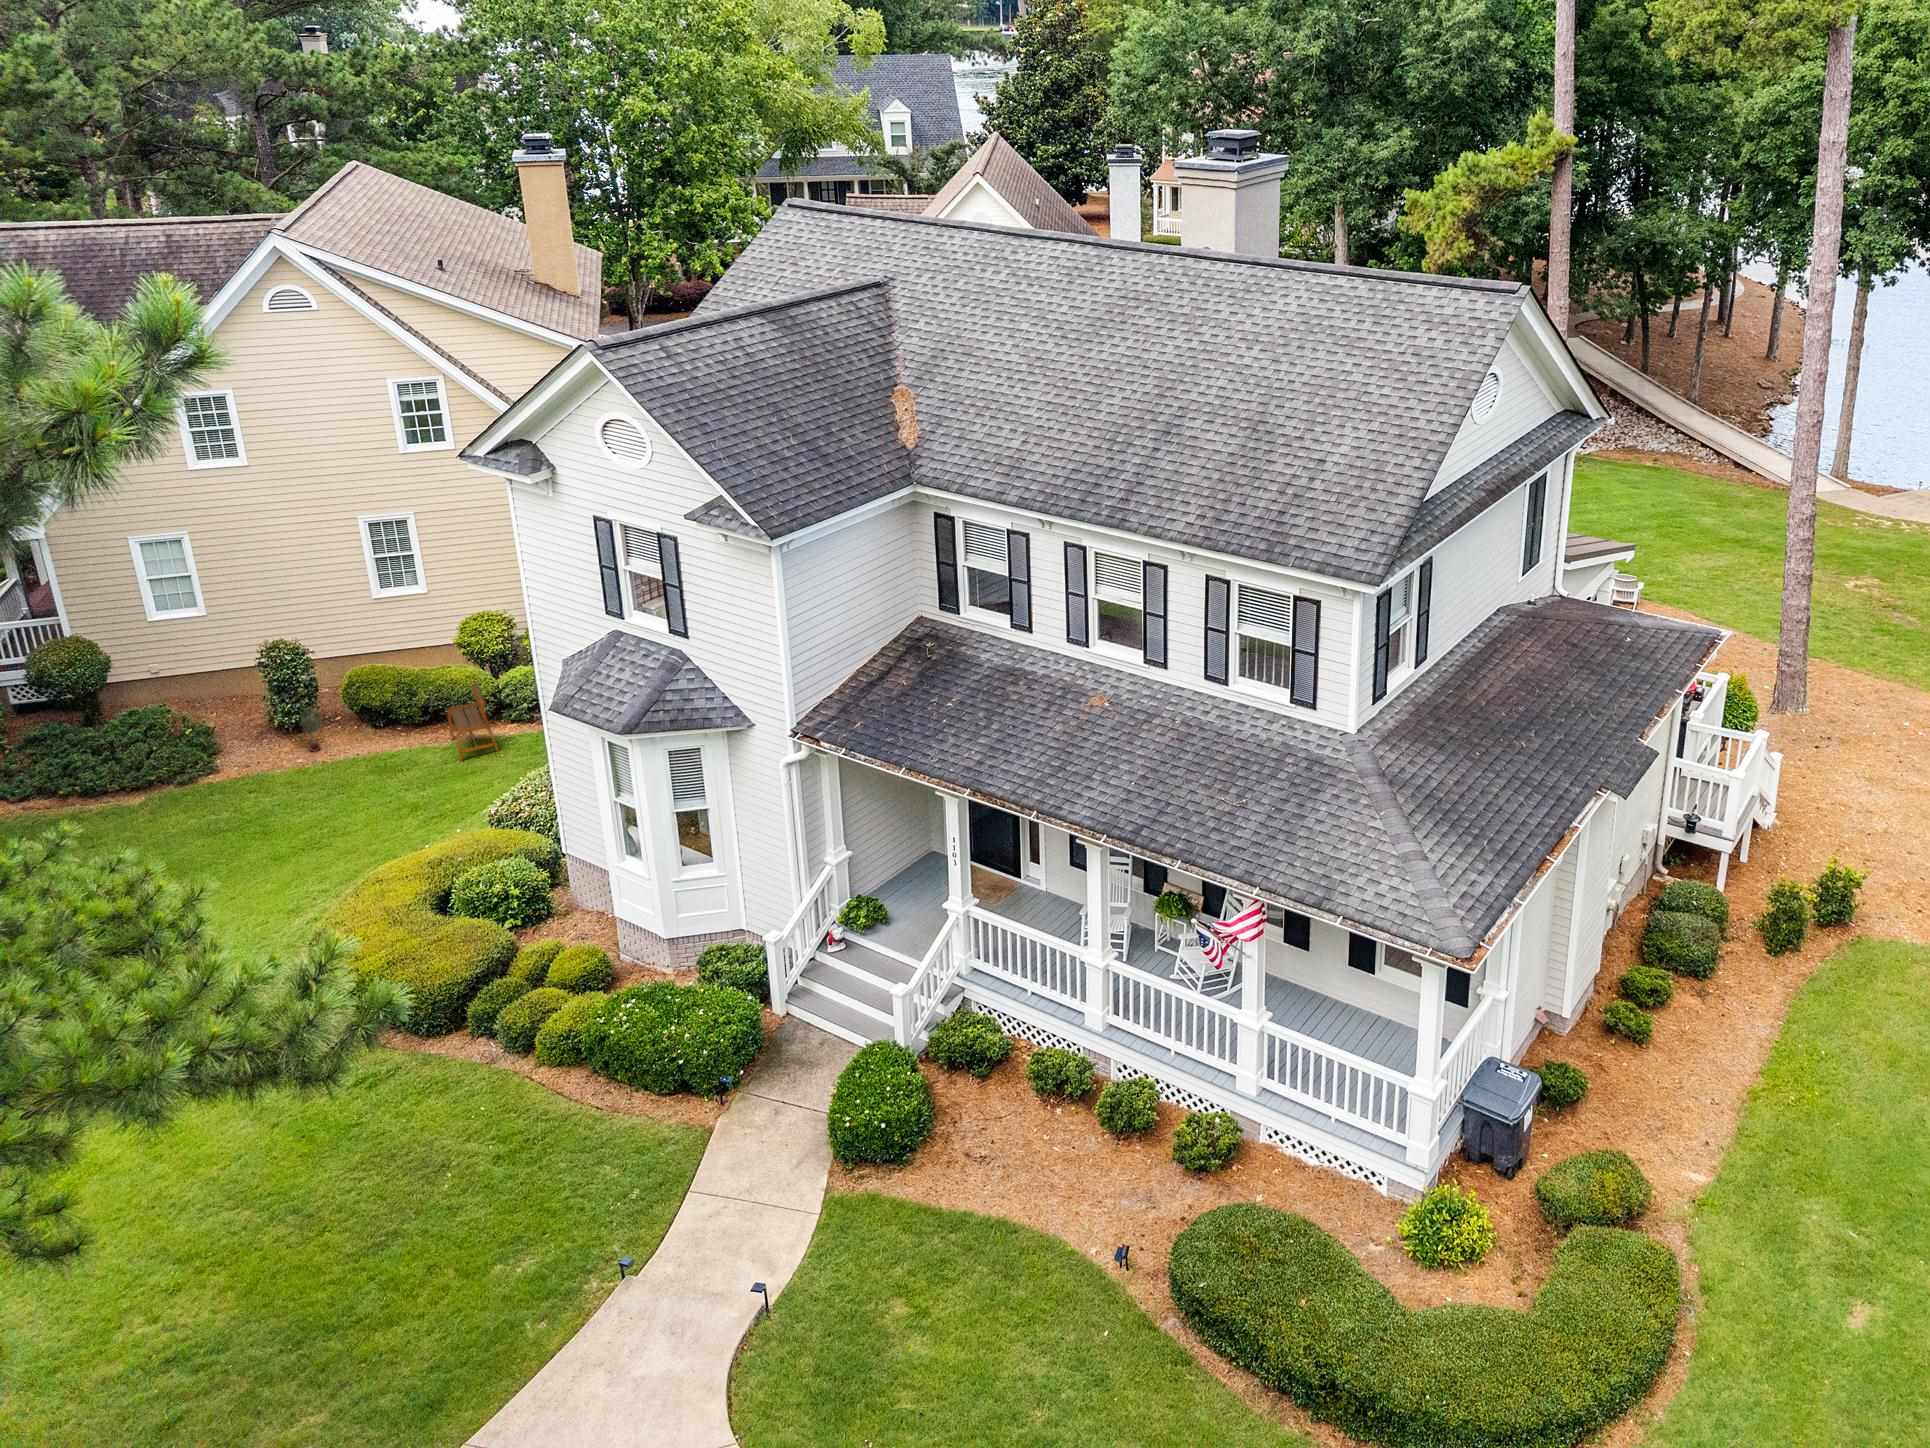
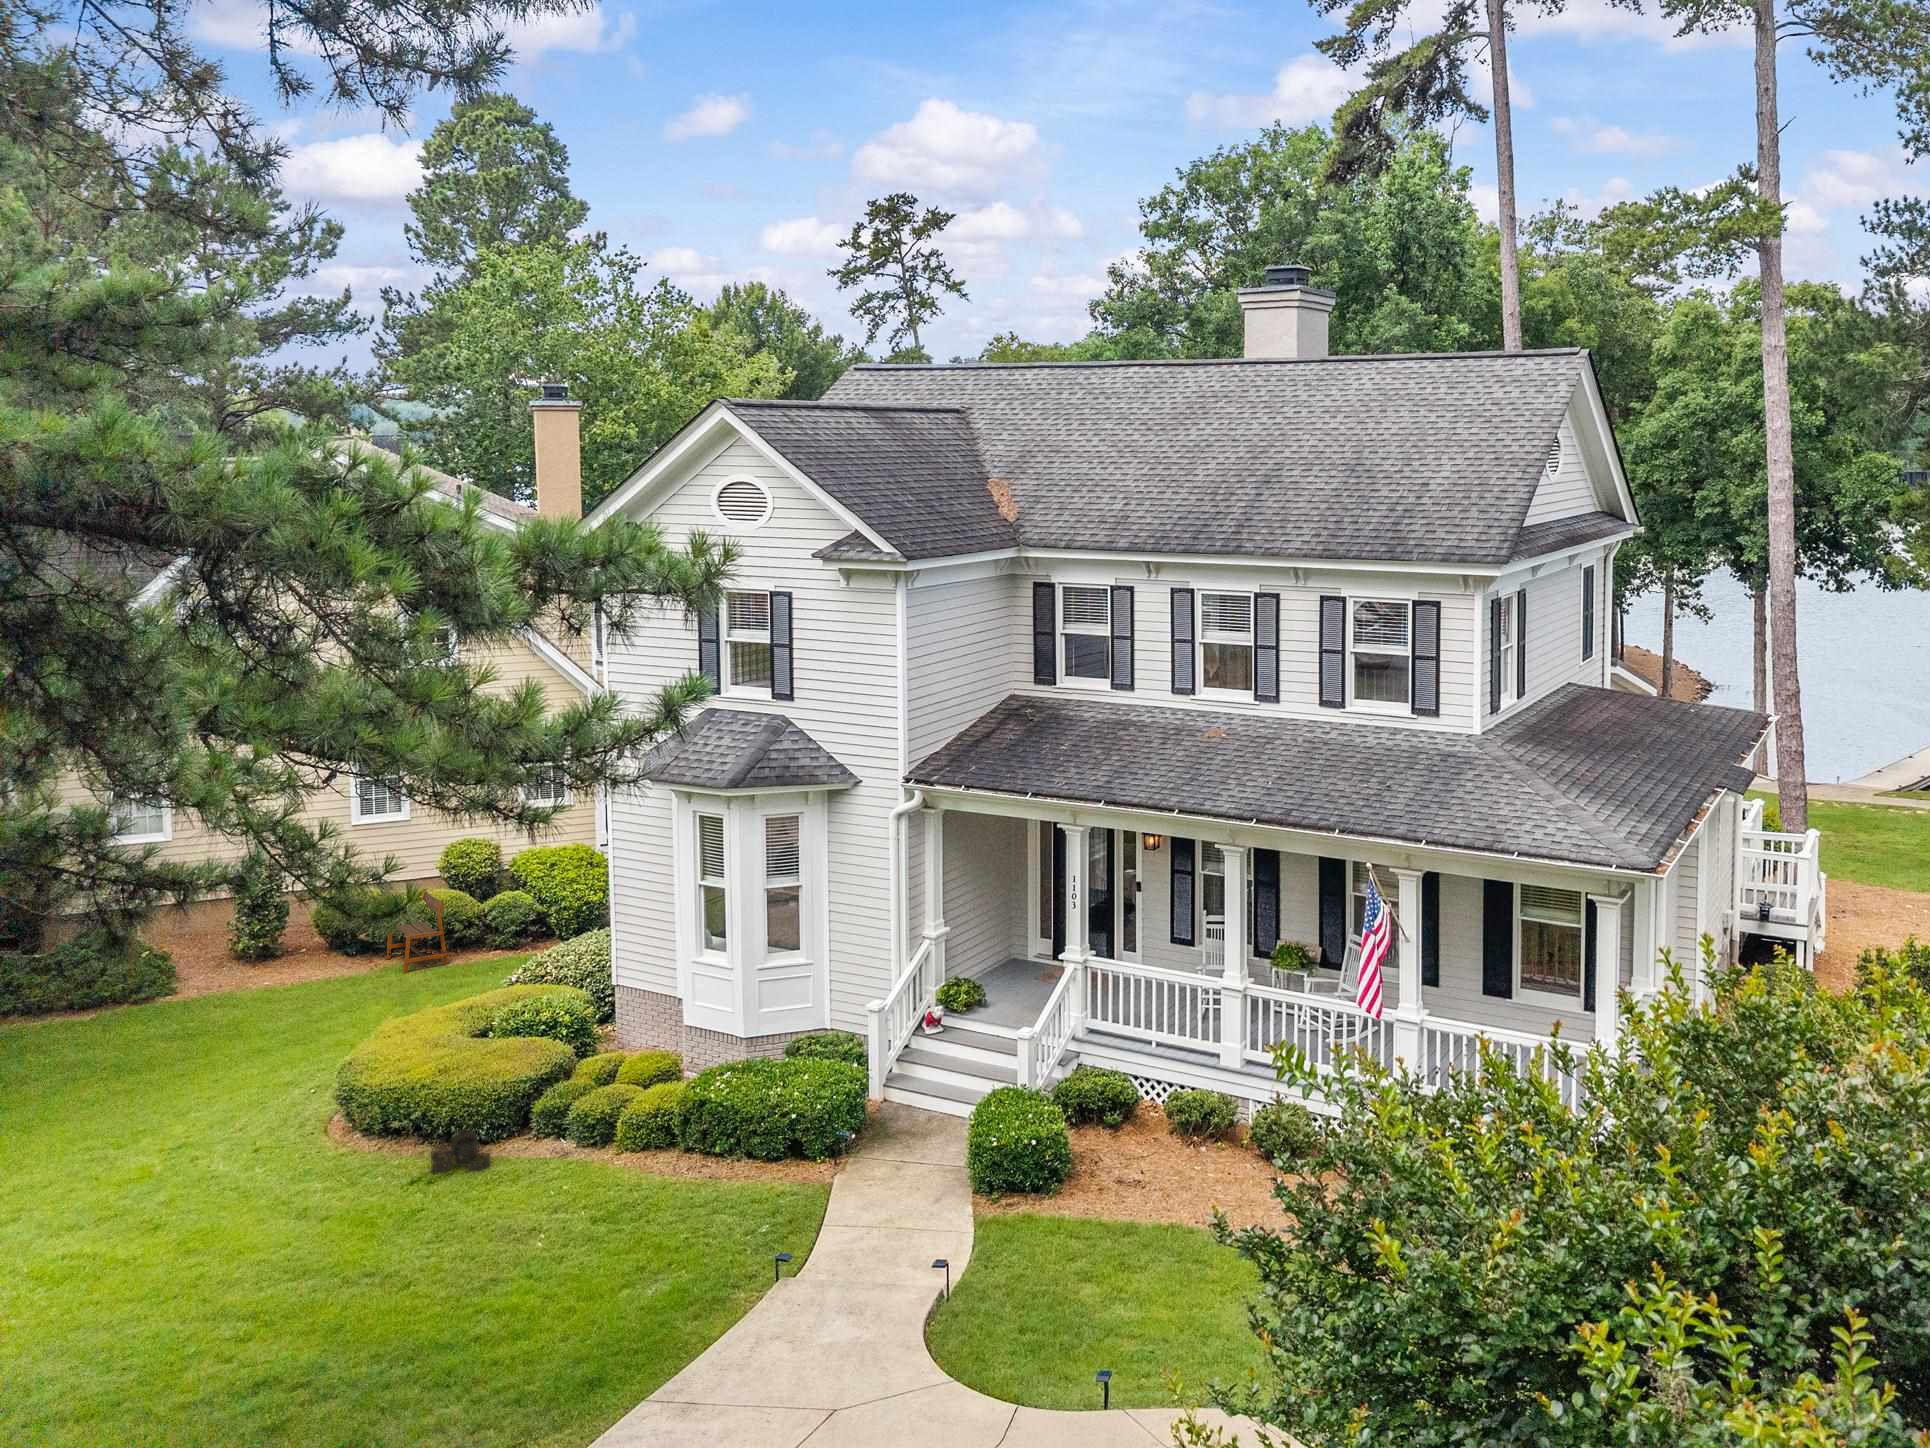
potted tree: present [300,710,327,752] -> none [209,919,247,975]
woven basket: none [404,1018,456,1064] -> present [431,1129,490,1174]

